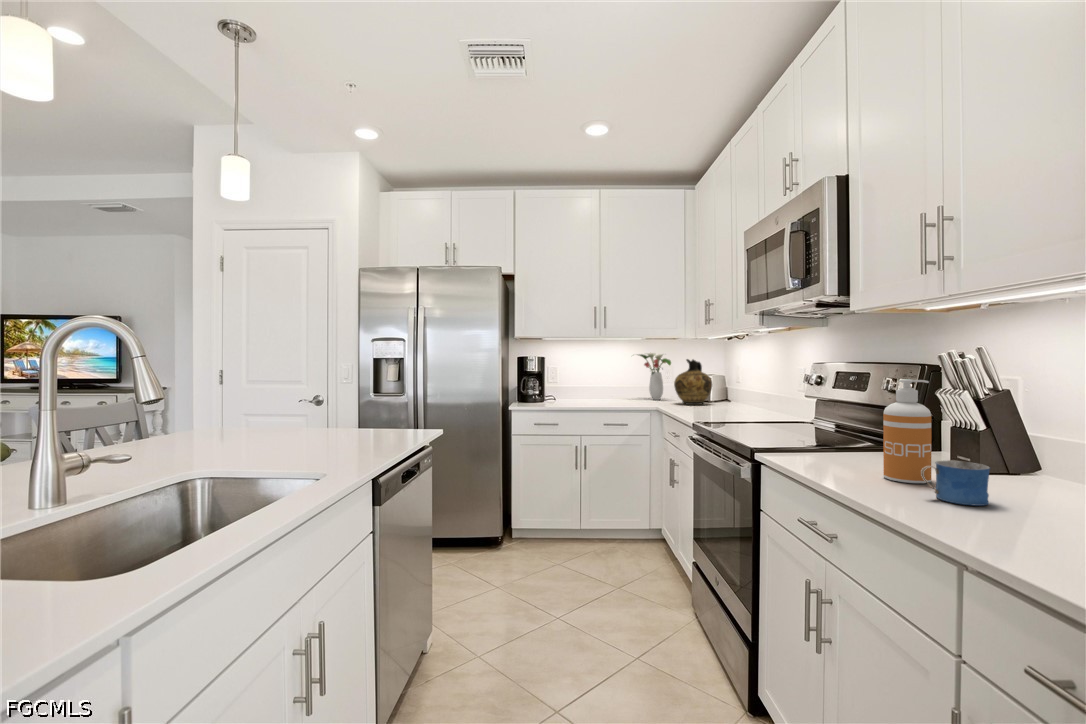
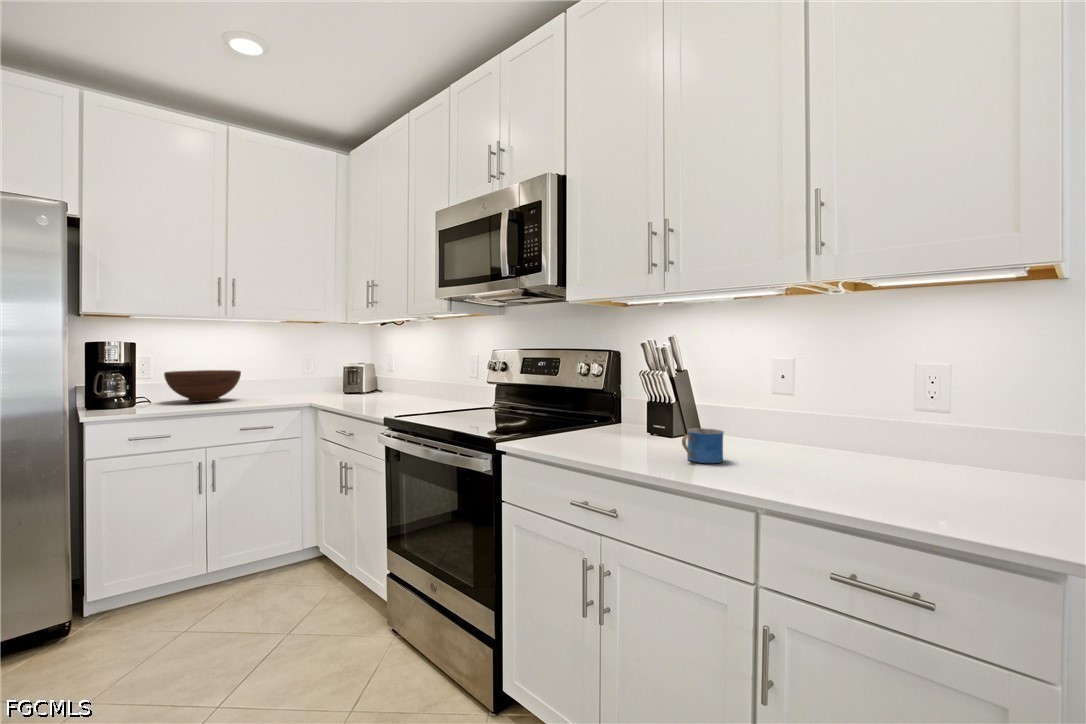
flower arrangement: present [639,353,671,400] -> none [266,338,320,395]
ceramic jug: present [674,359,712,405] -> none [328,346,372,398]
fruit bowl: none [563,378,612,402] -> present [164,370,241,402]
soap dispenser: present [883,379,931,483] -> none [629,362,664,452]

